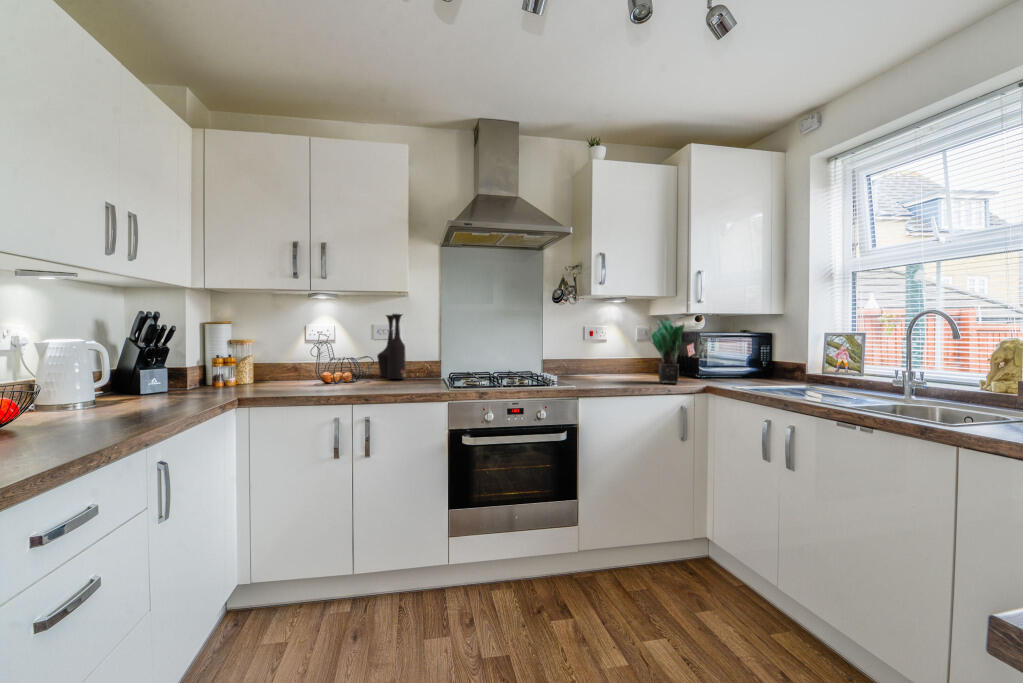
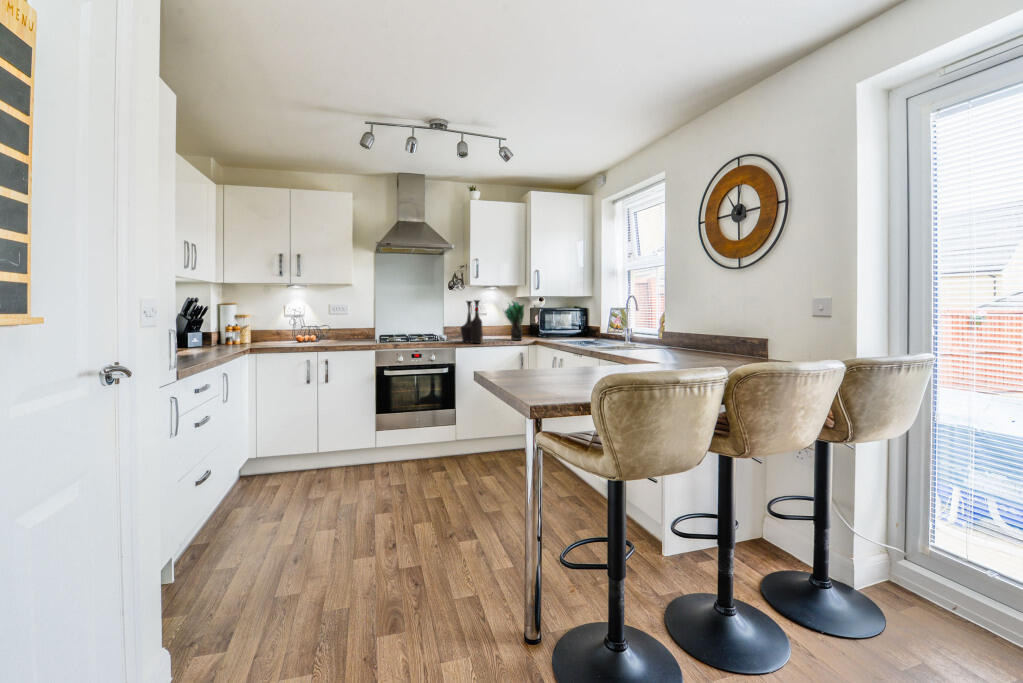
vase: present [377,313,406,379] -> present [461,300,483,343]

